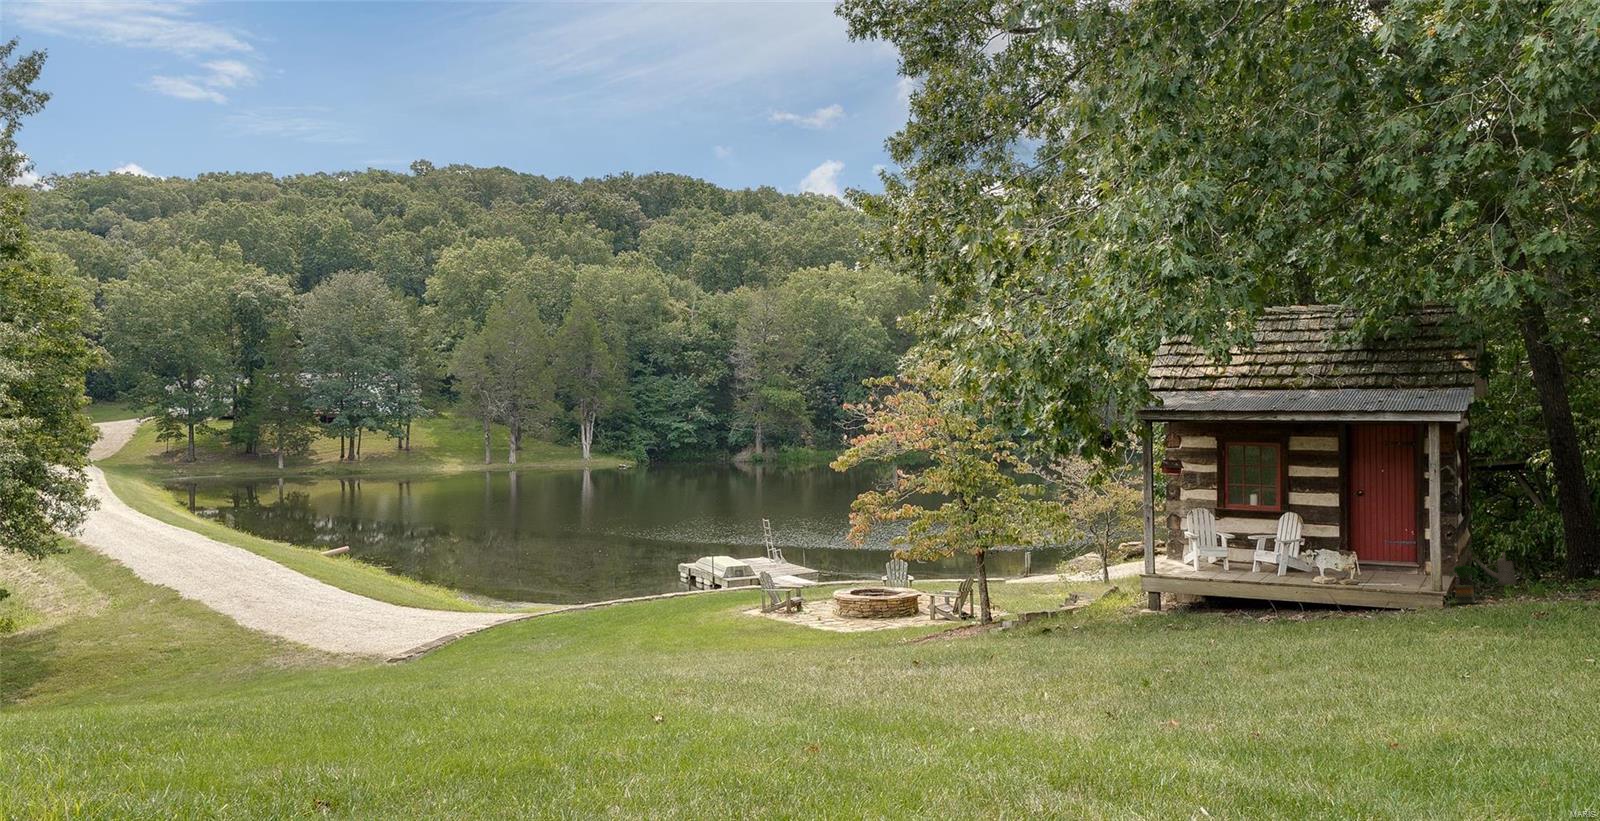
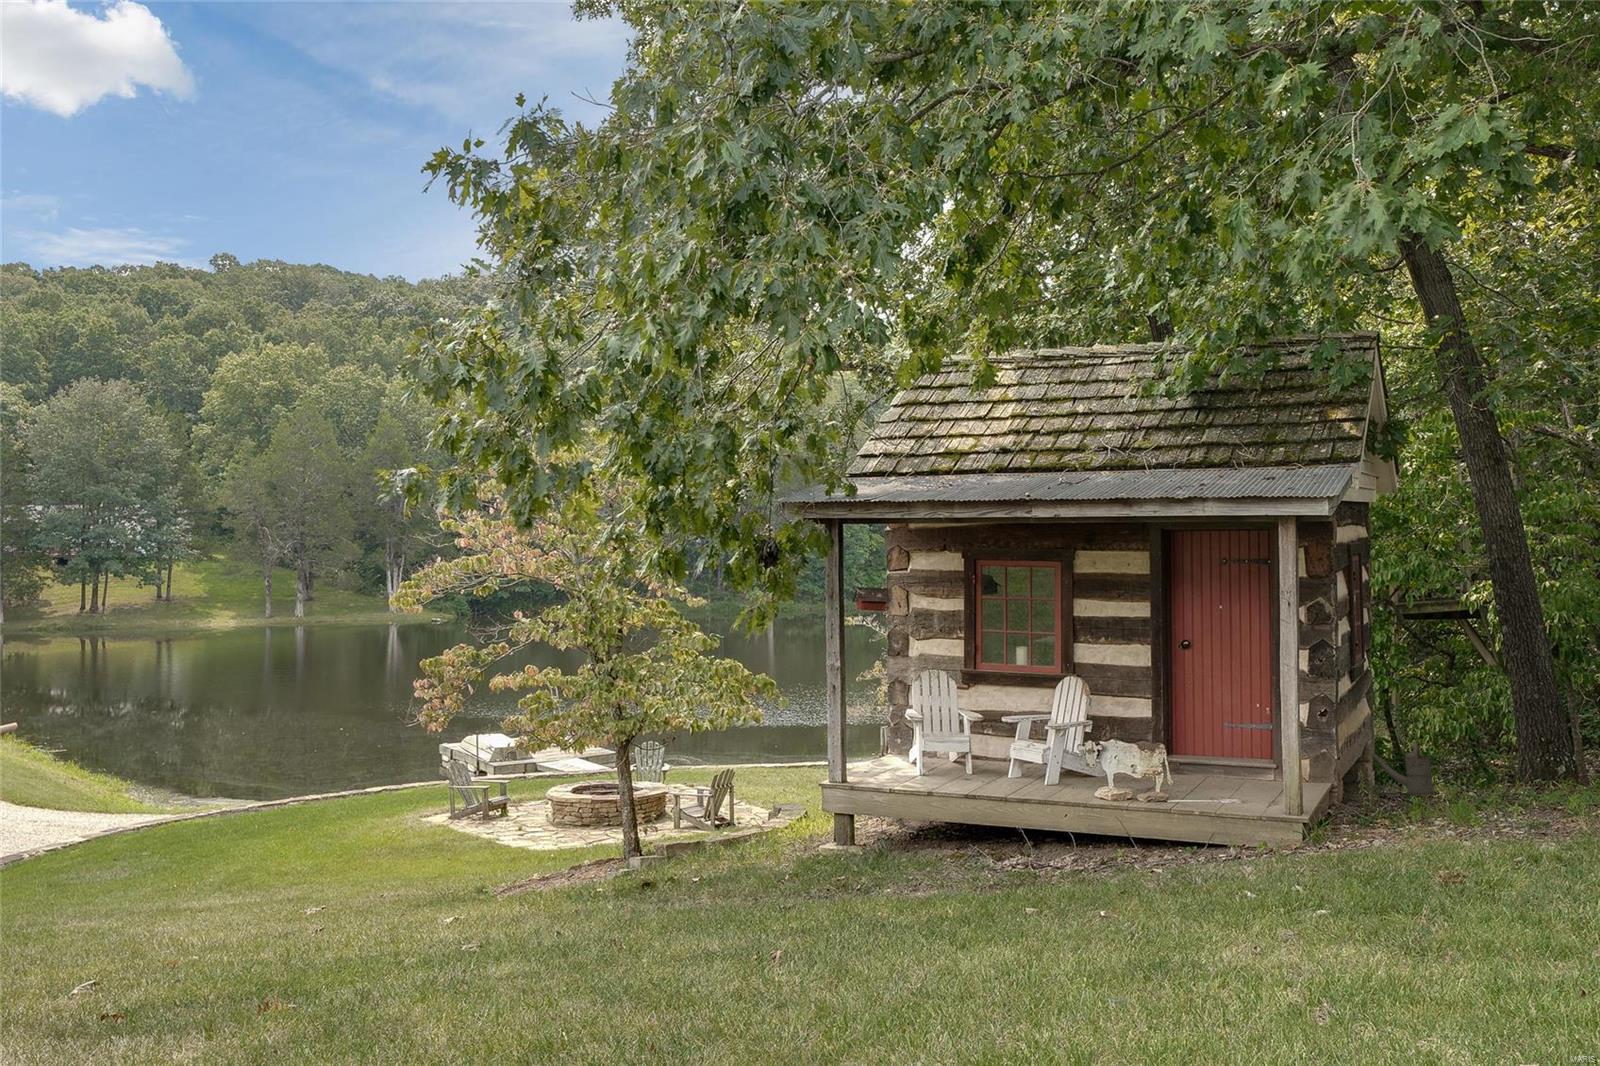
potted tree: present [1450,566,1478,603] -> none [1312,775,1364,845]

